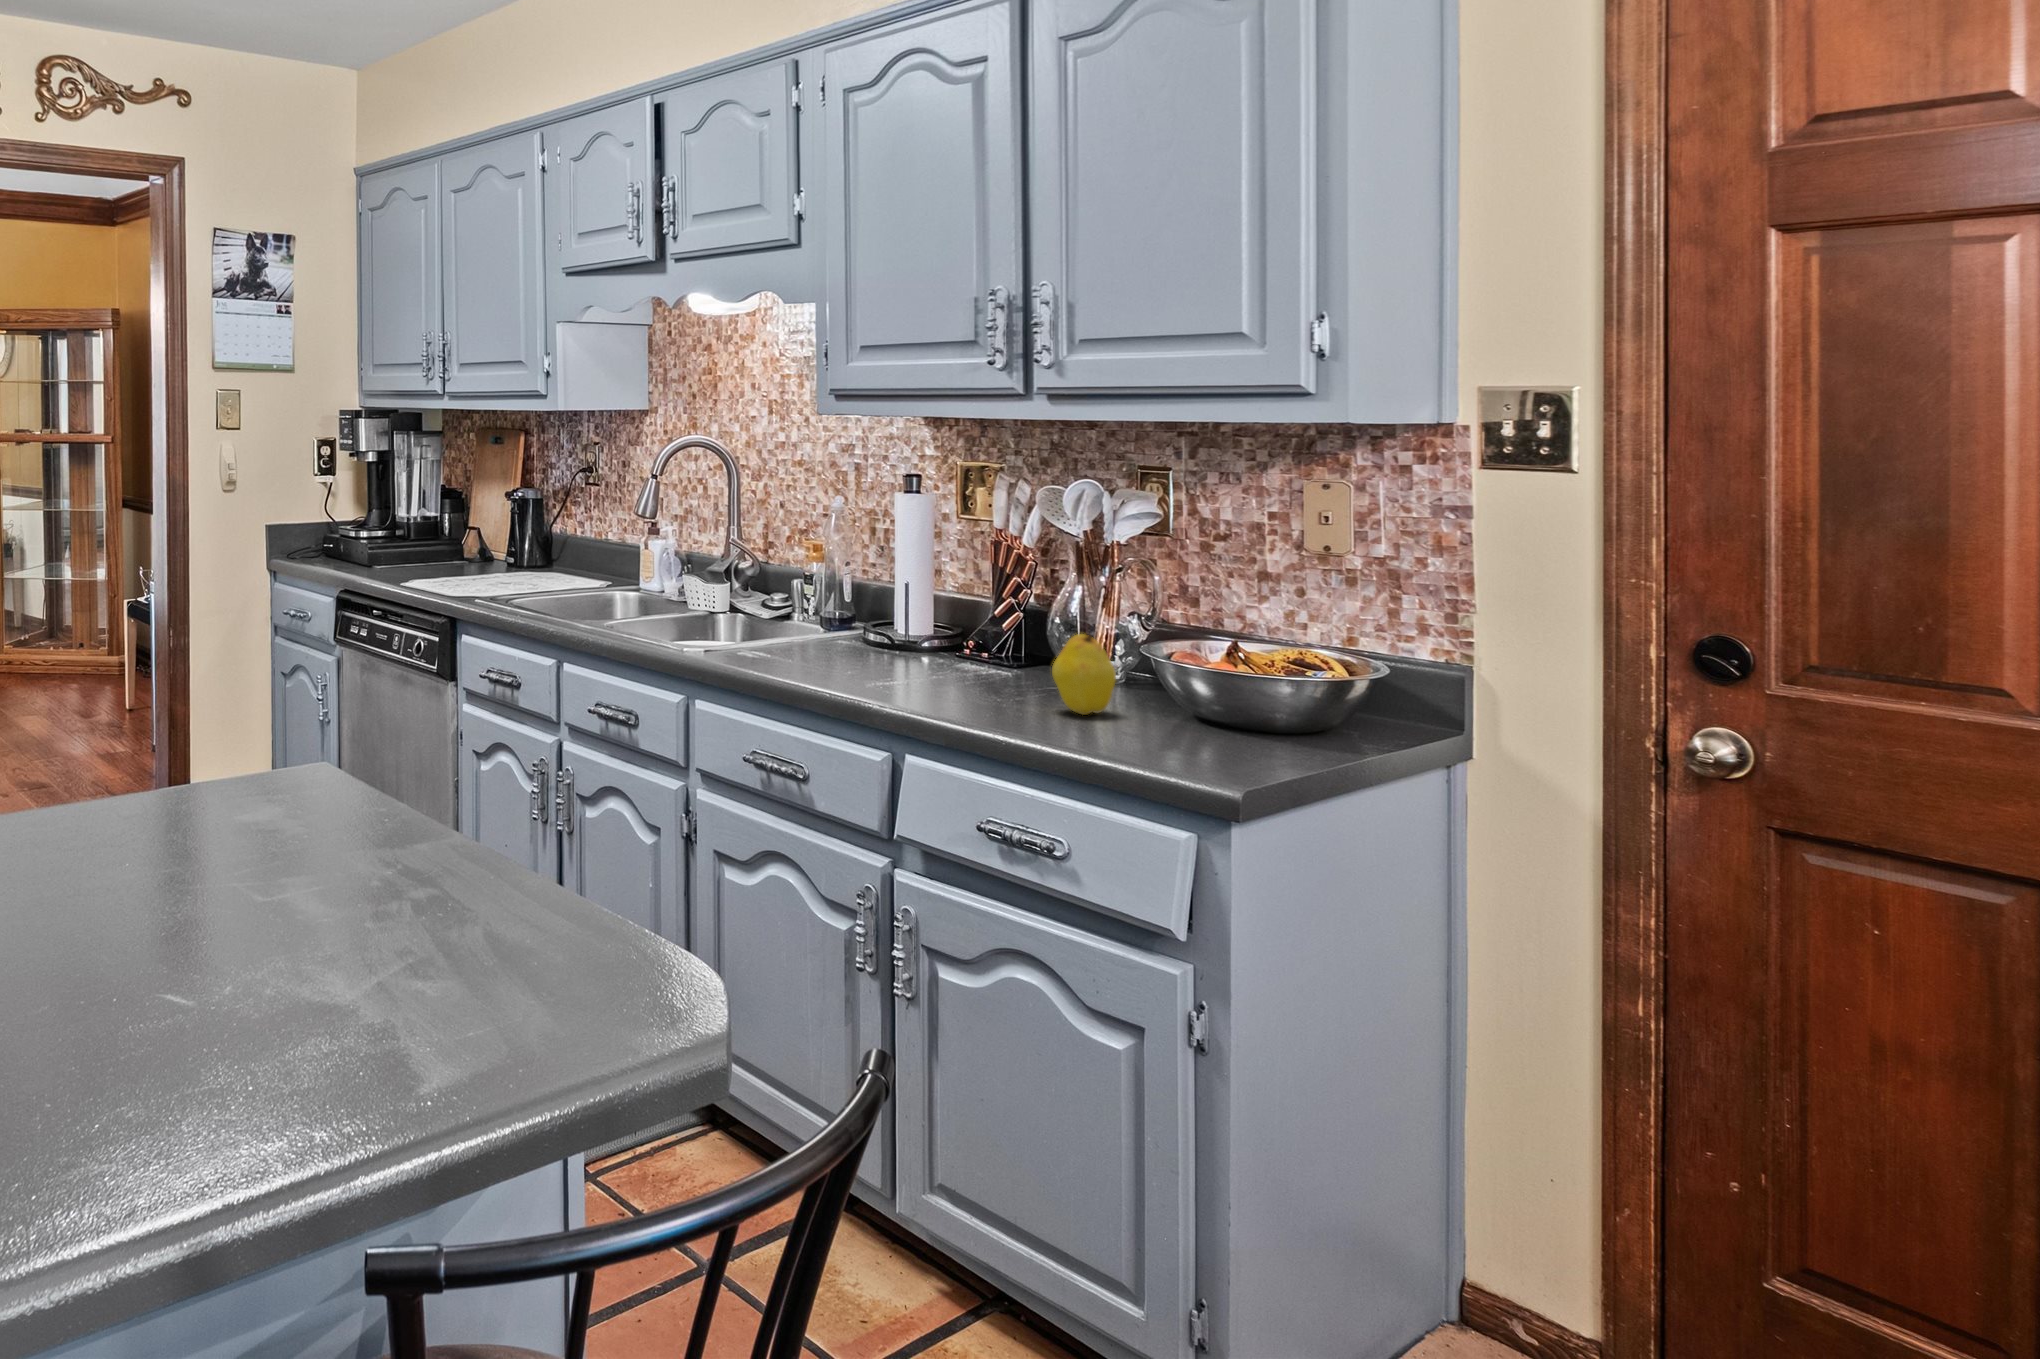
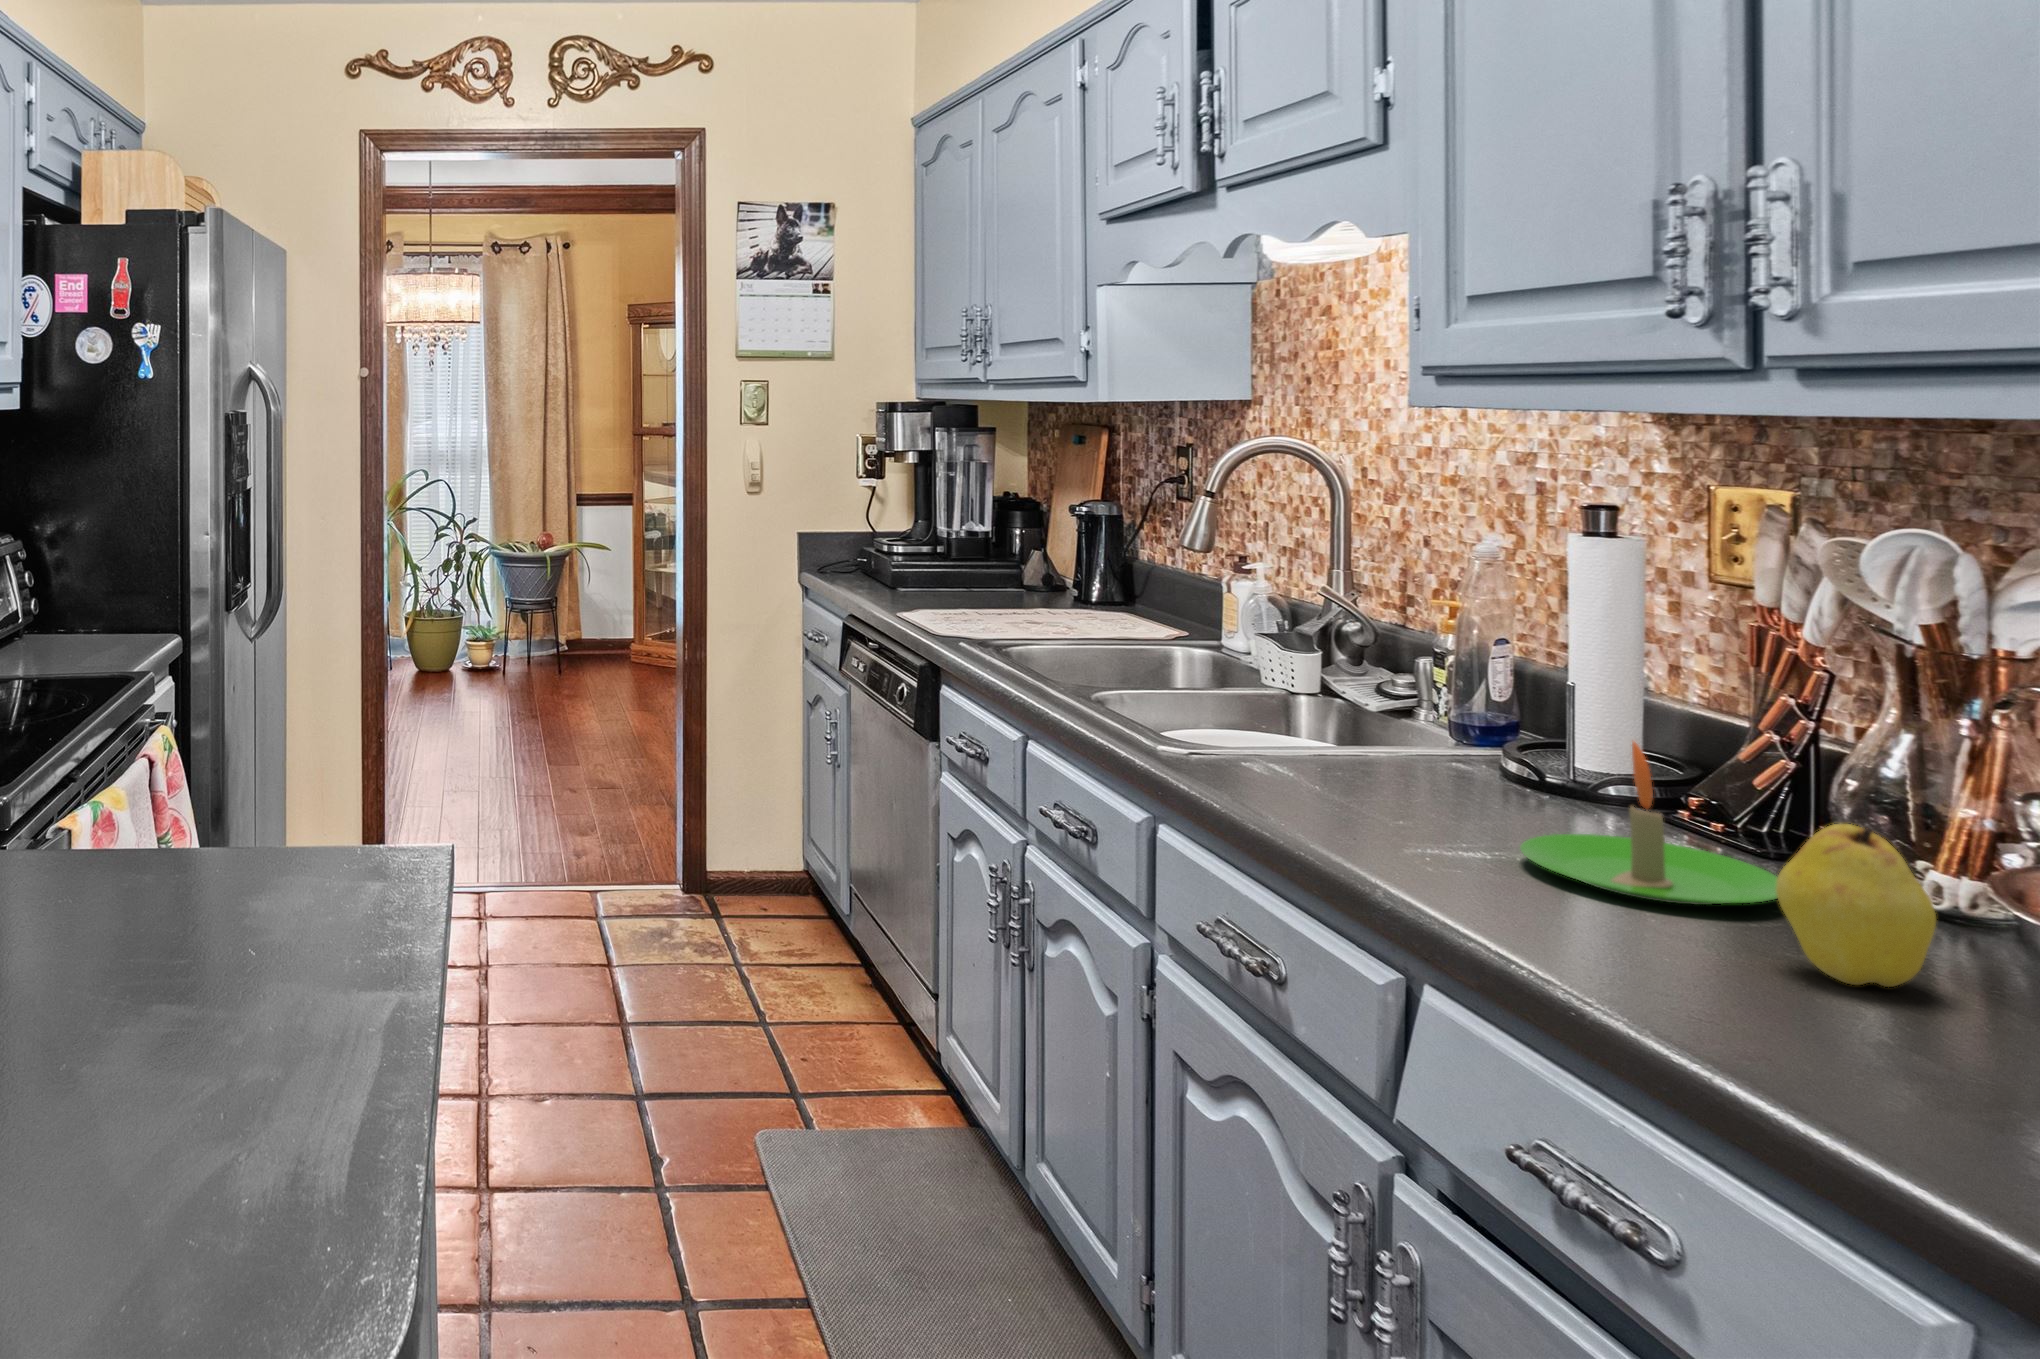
candle: none [912,607,1036,694] -> present [1520,742,1778,905]

